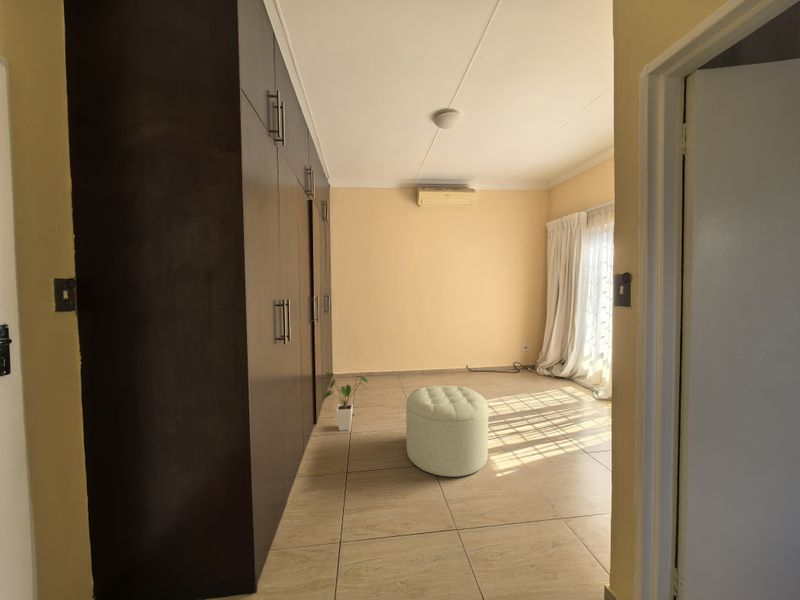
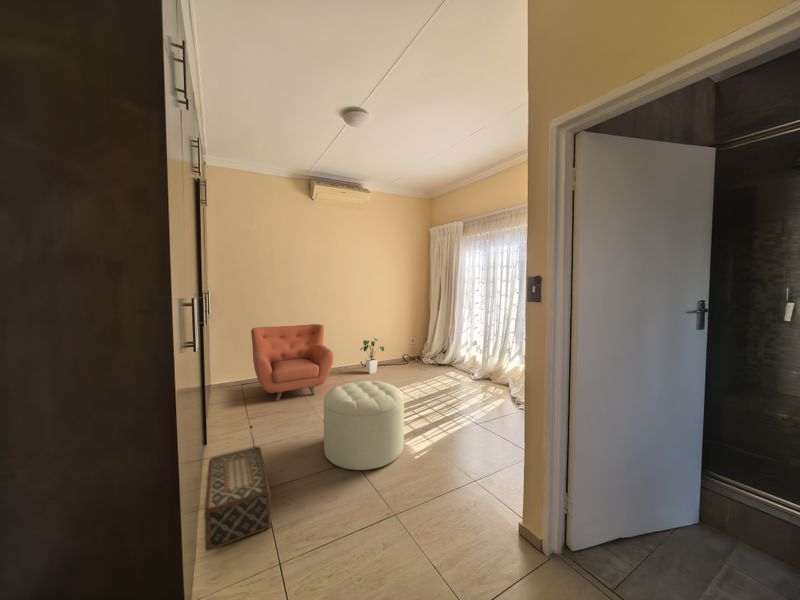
armchair: none [362,325,432,394] -> present [251,324,333,401]
house plant: present [320,372,368,431] -> present [360,338,384,374]
woven basket: none [294,432,350,511] -> present [204,447,271,551]

